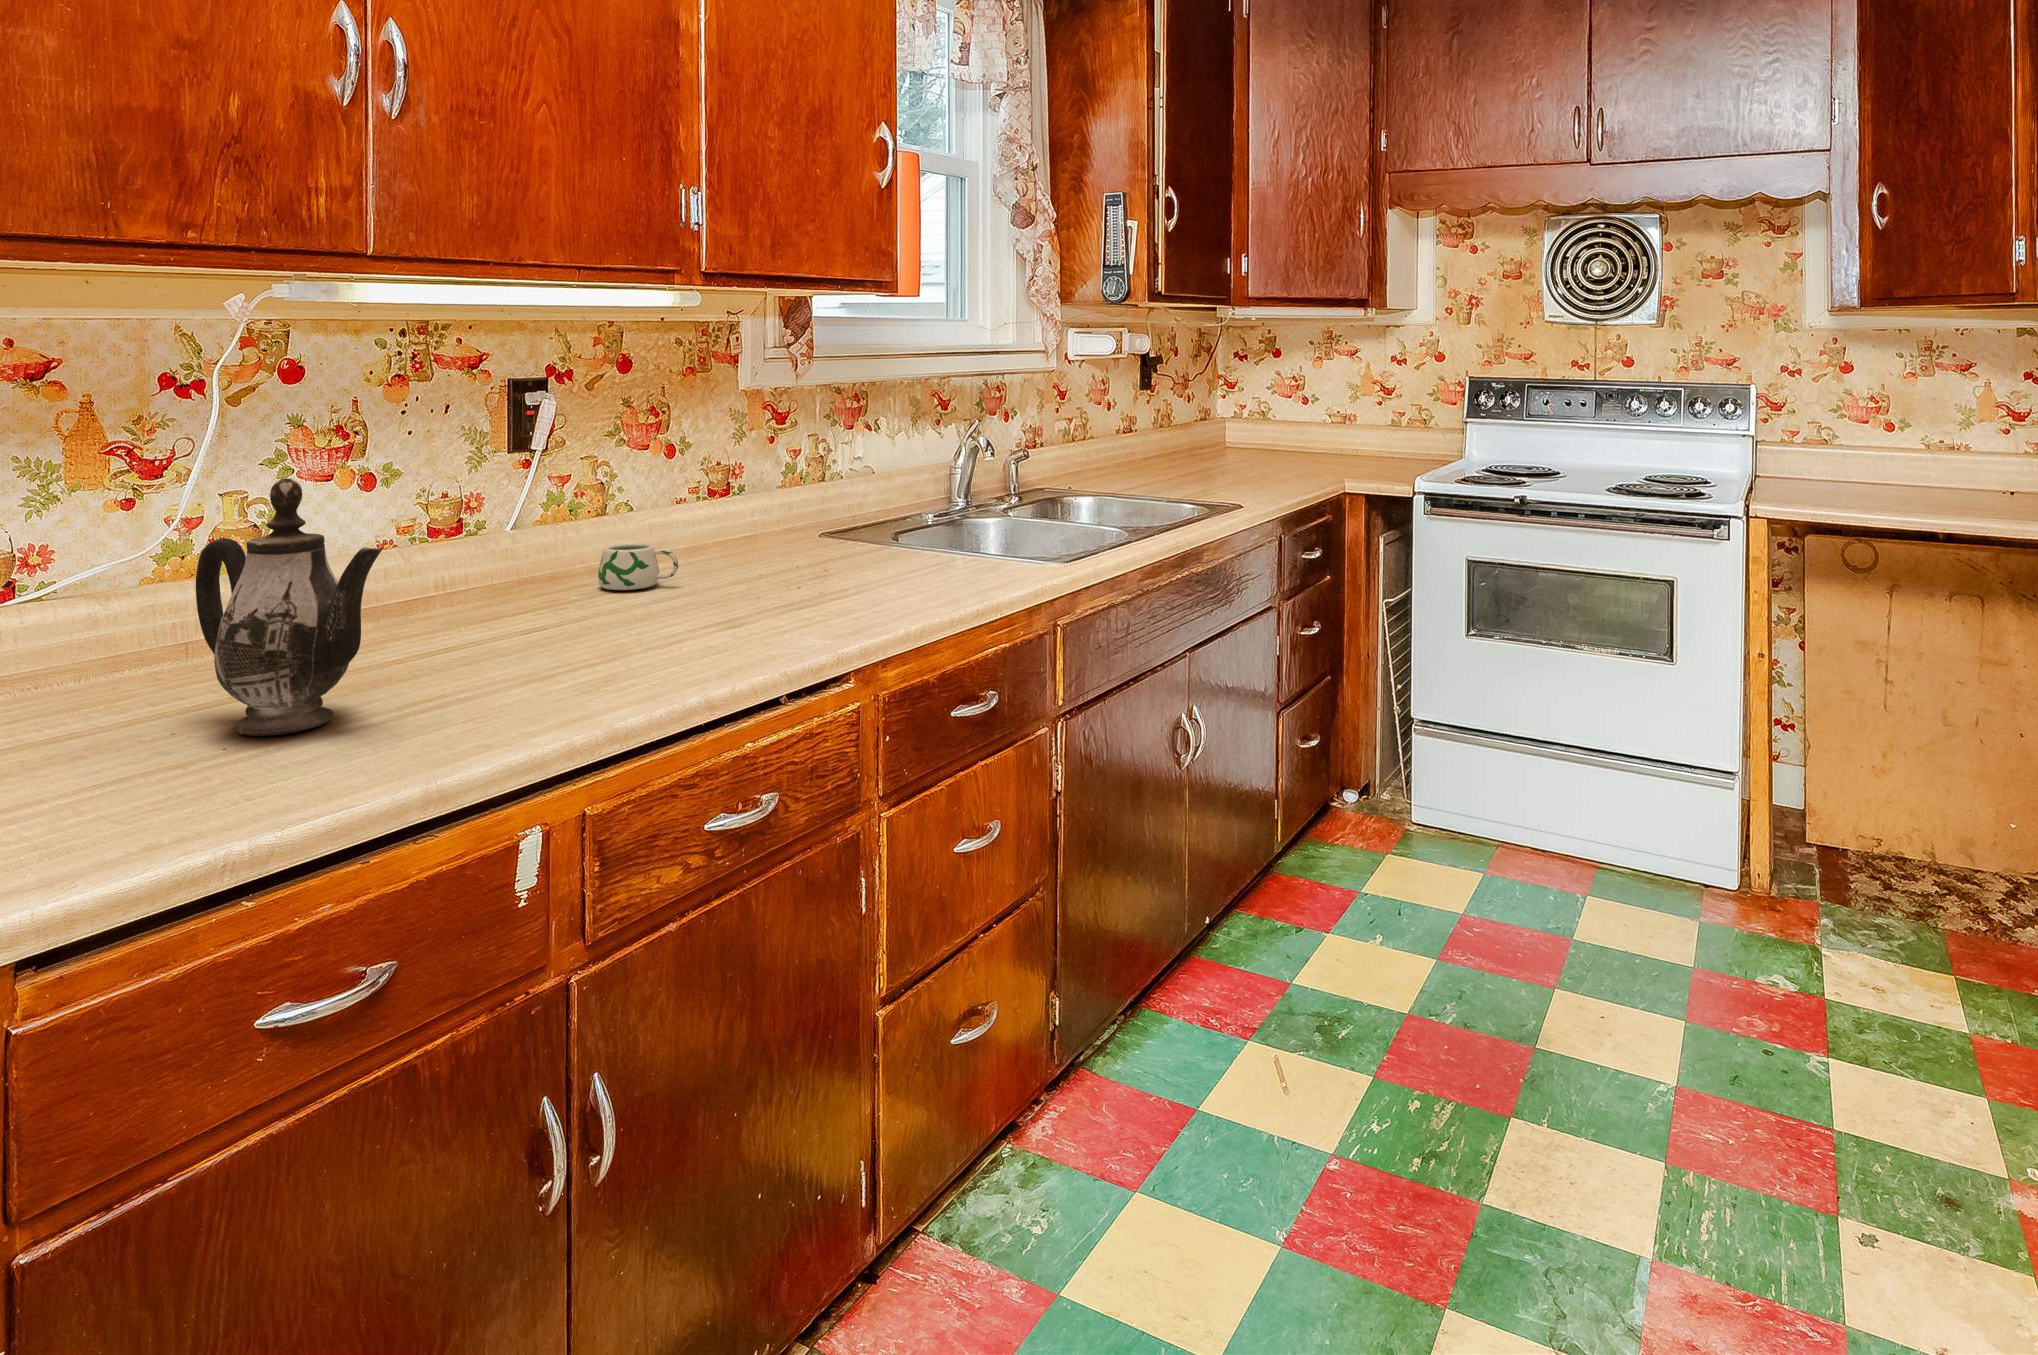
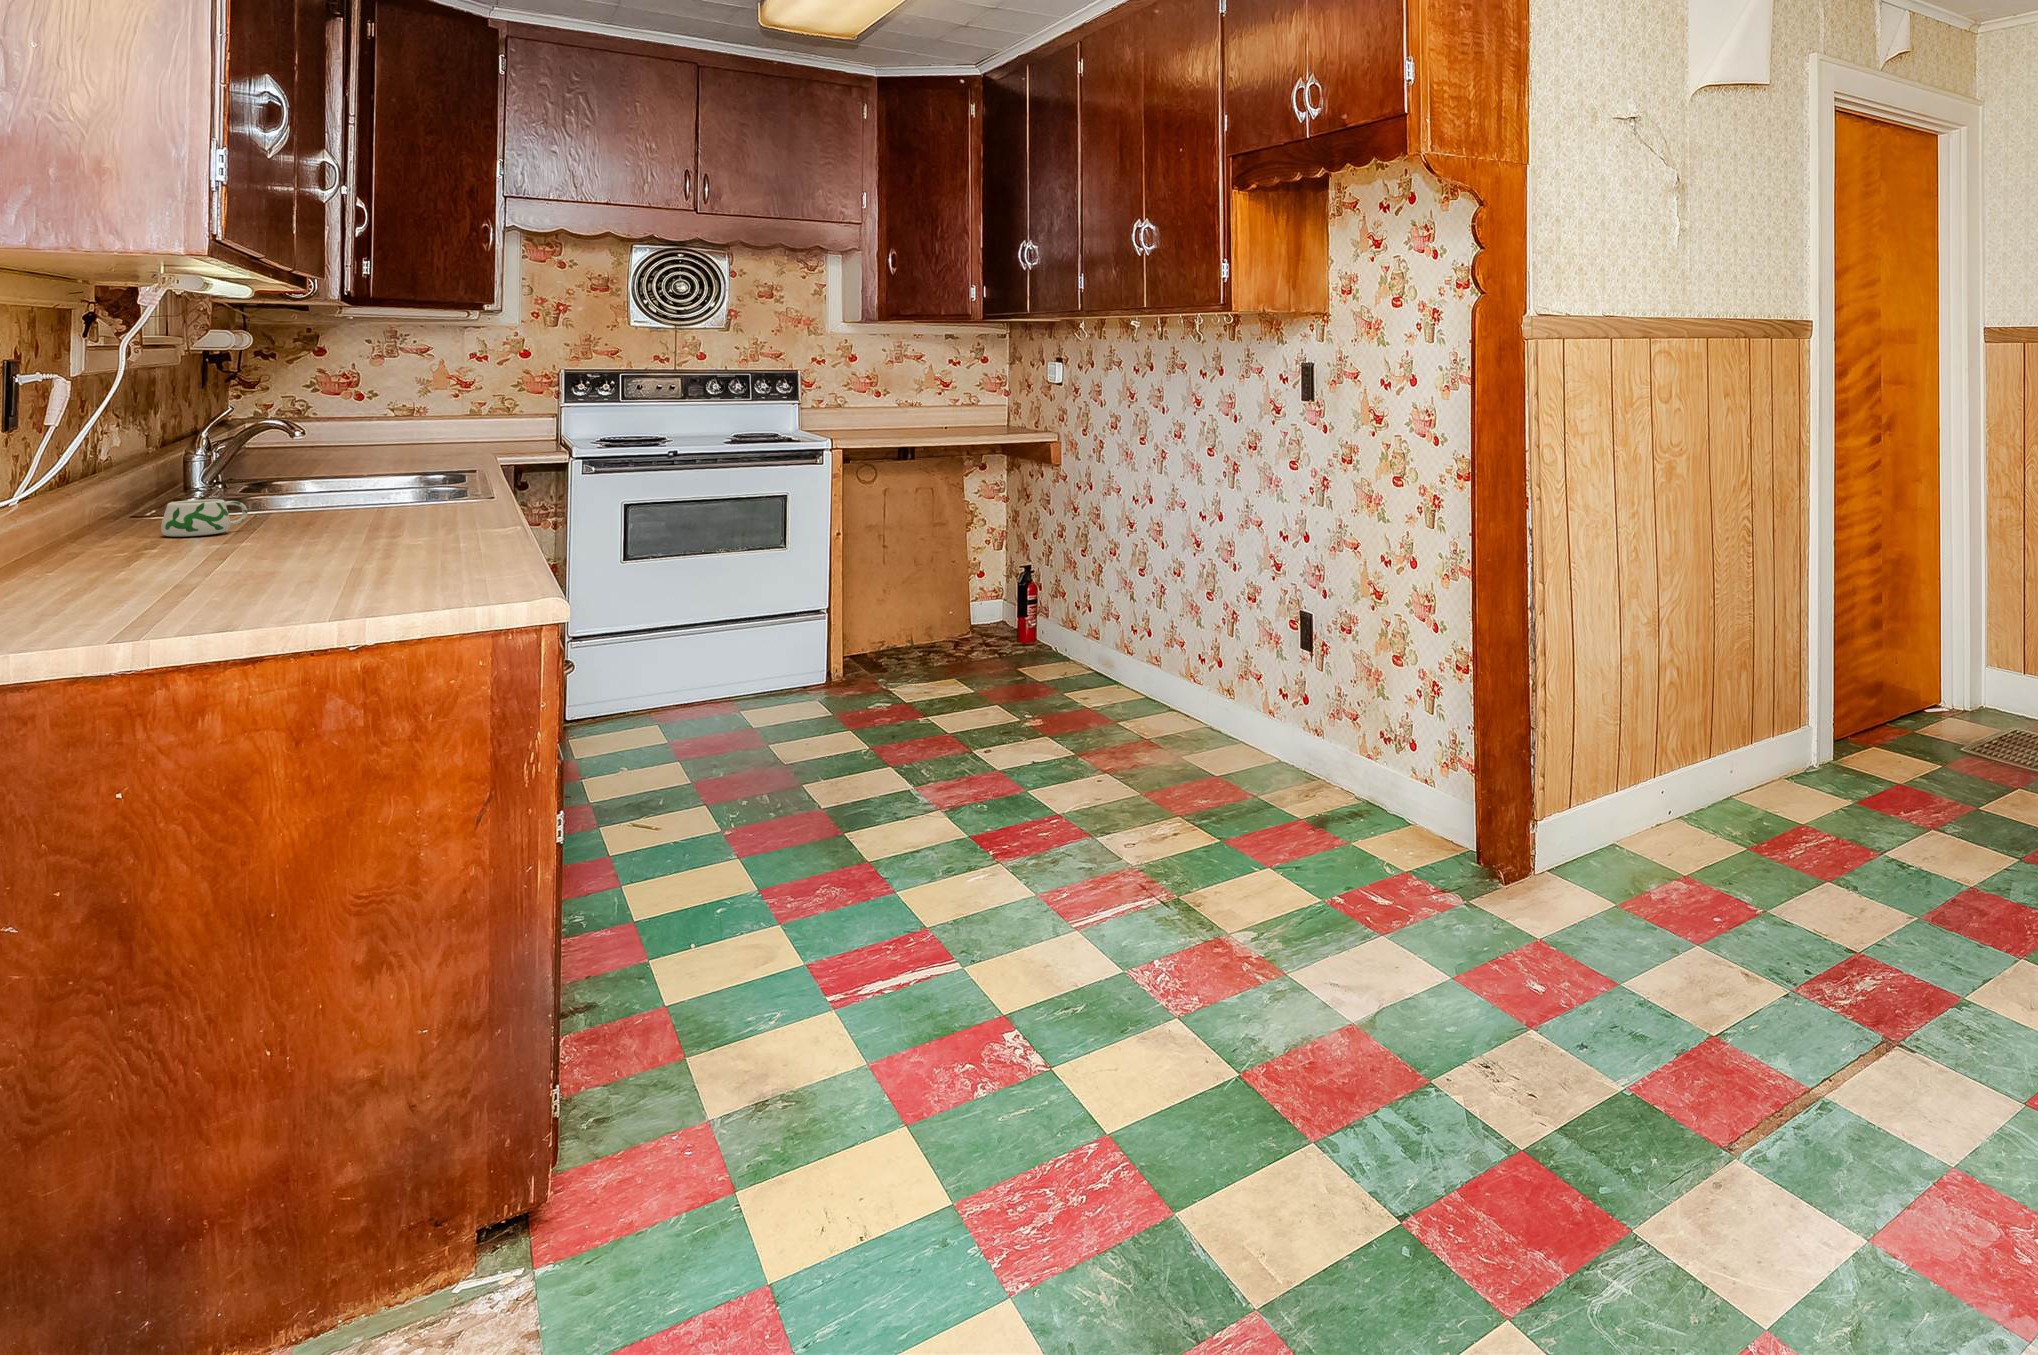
teapot: present [196,478,383,736] -> none [258,415,432,576]

